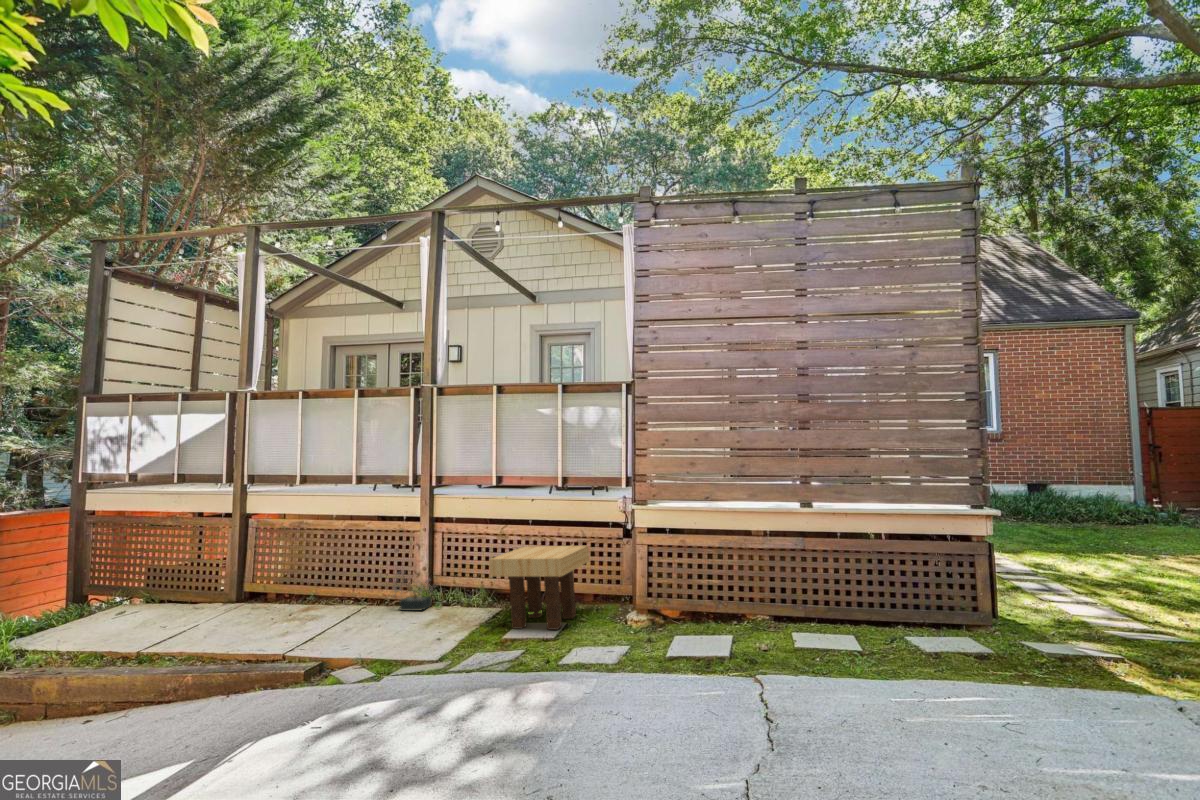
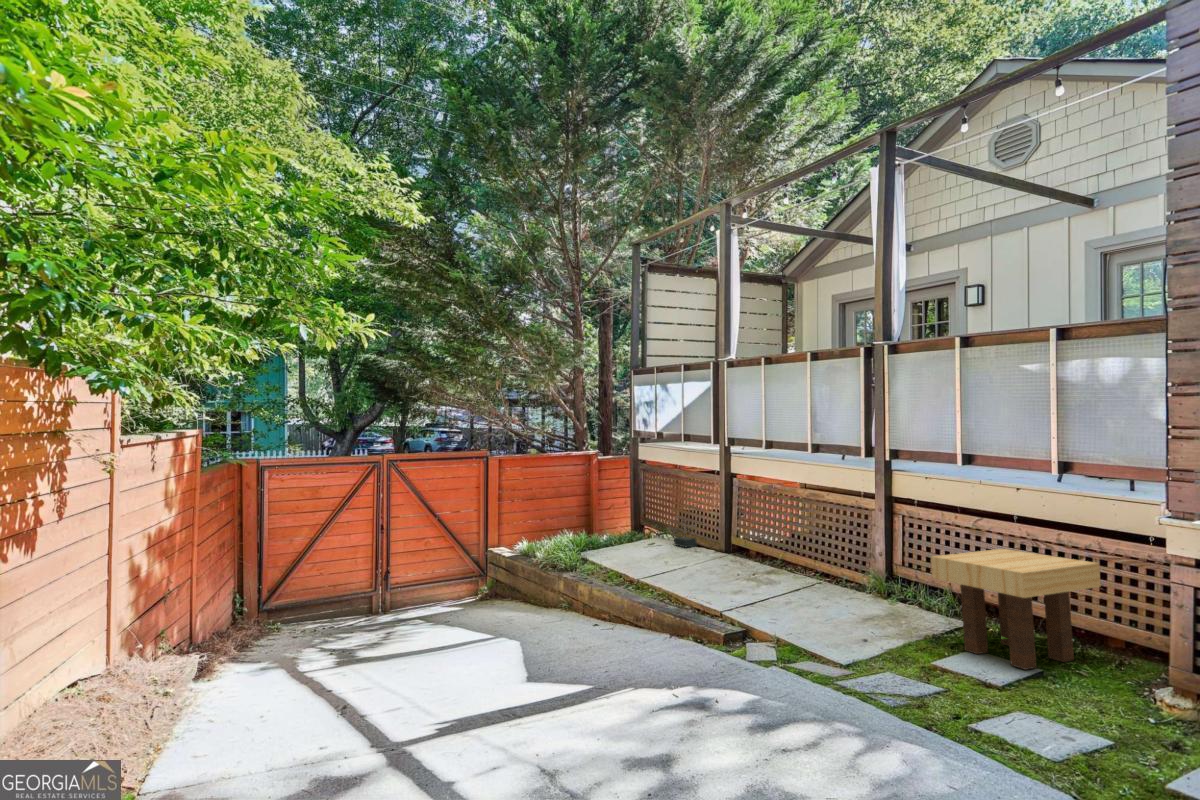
decorative plant: present [393,574,432,611] -> present [668,518,697,547]

